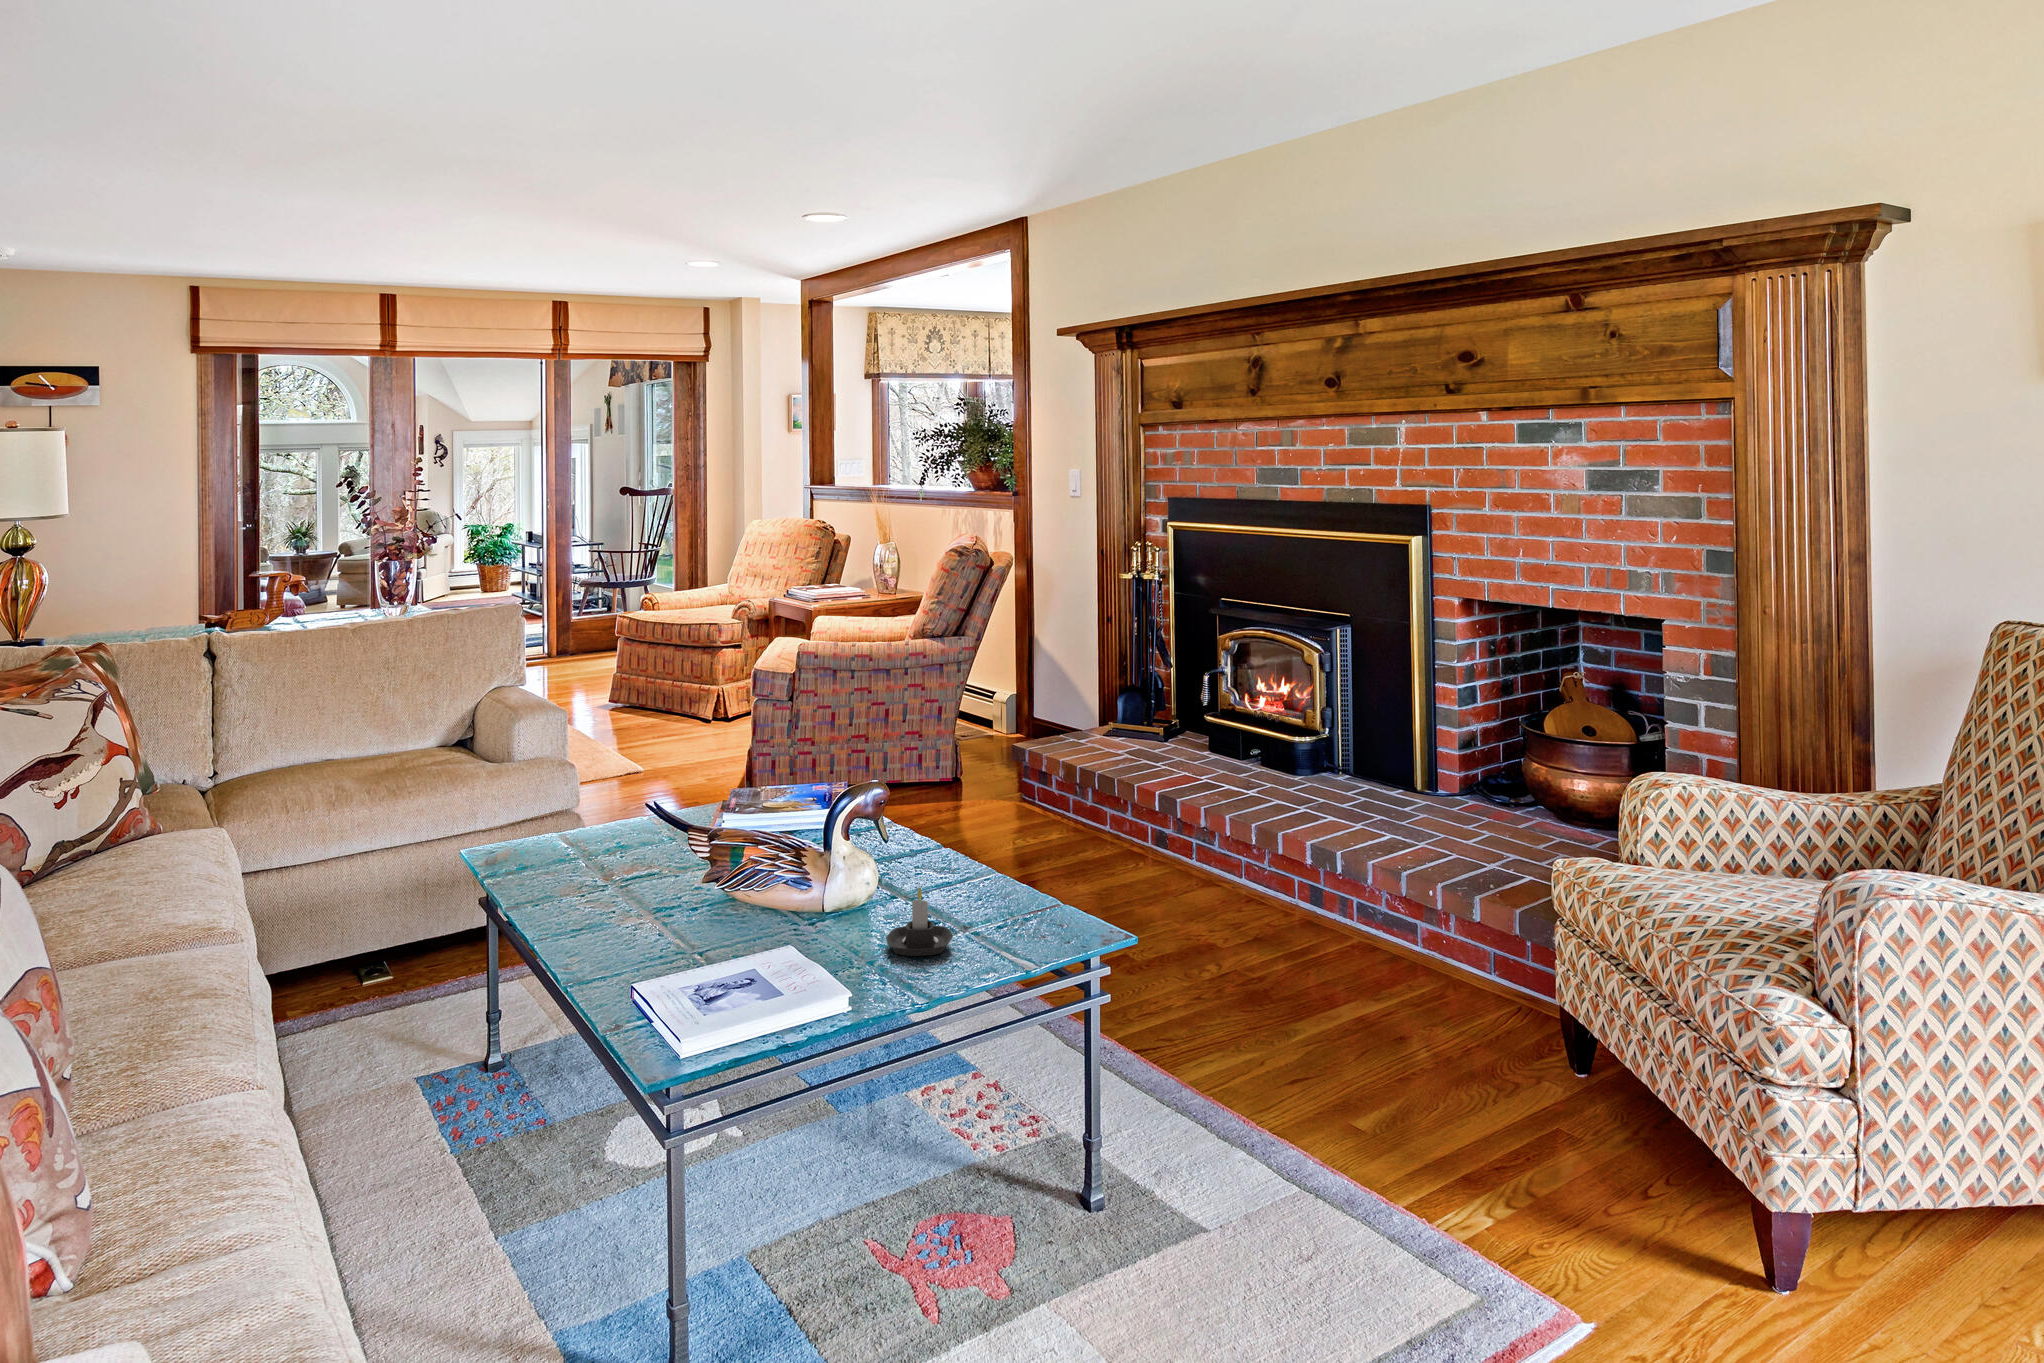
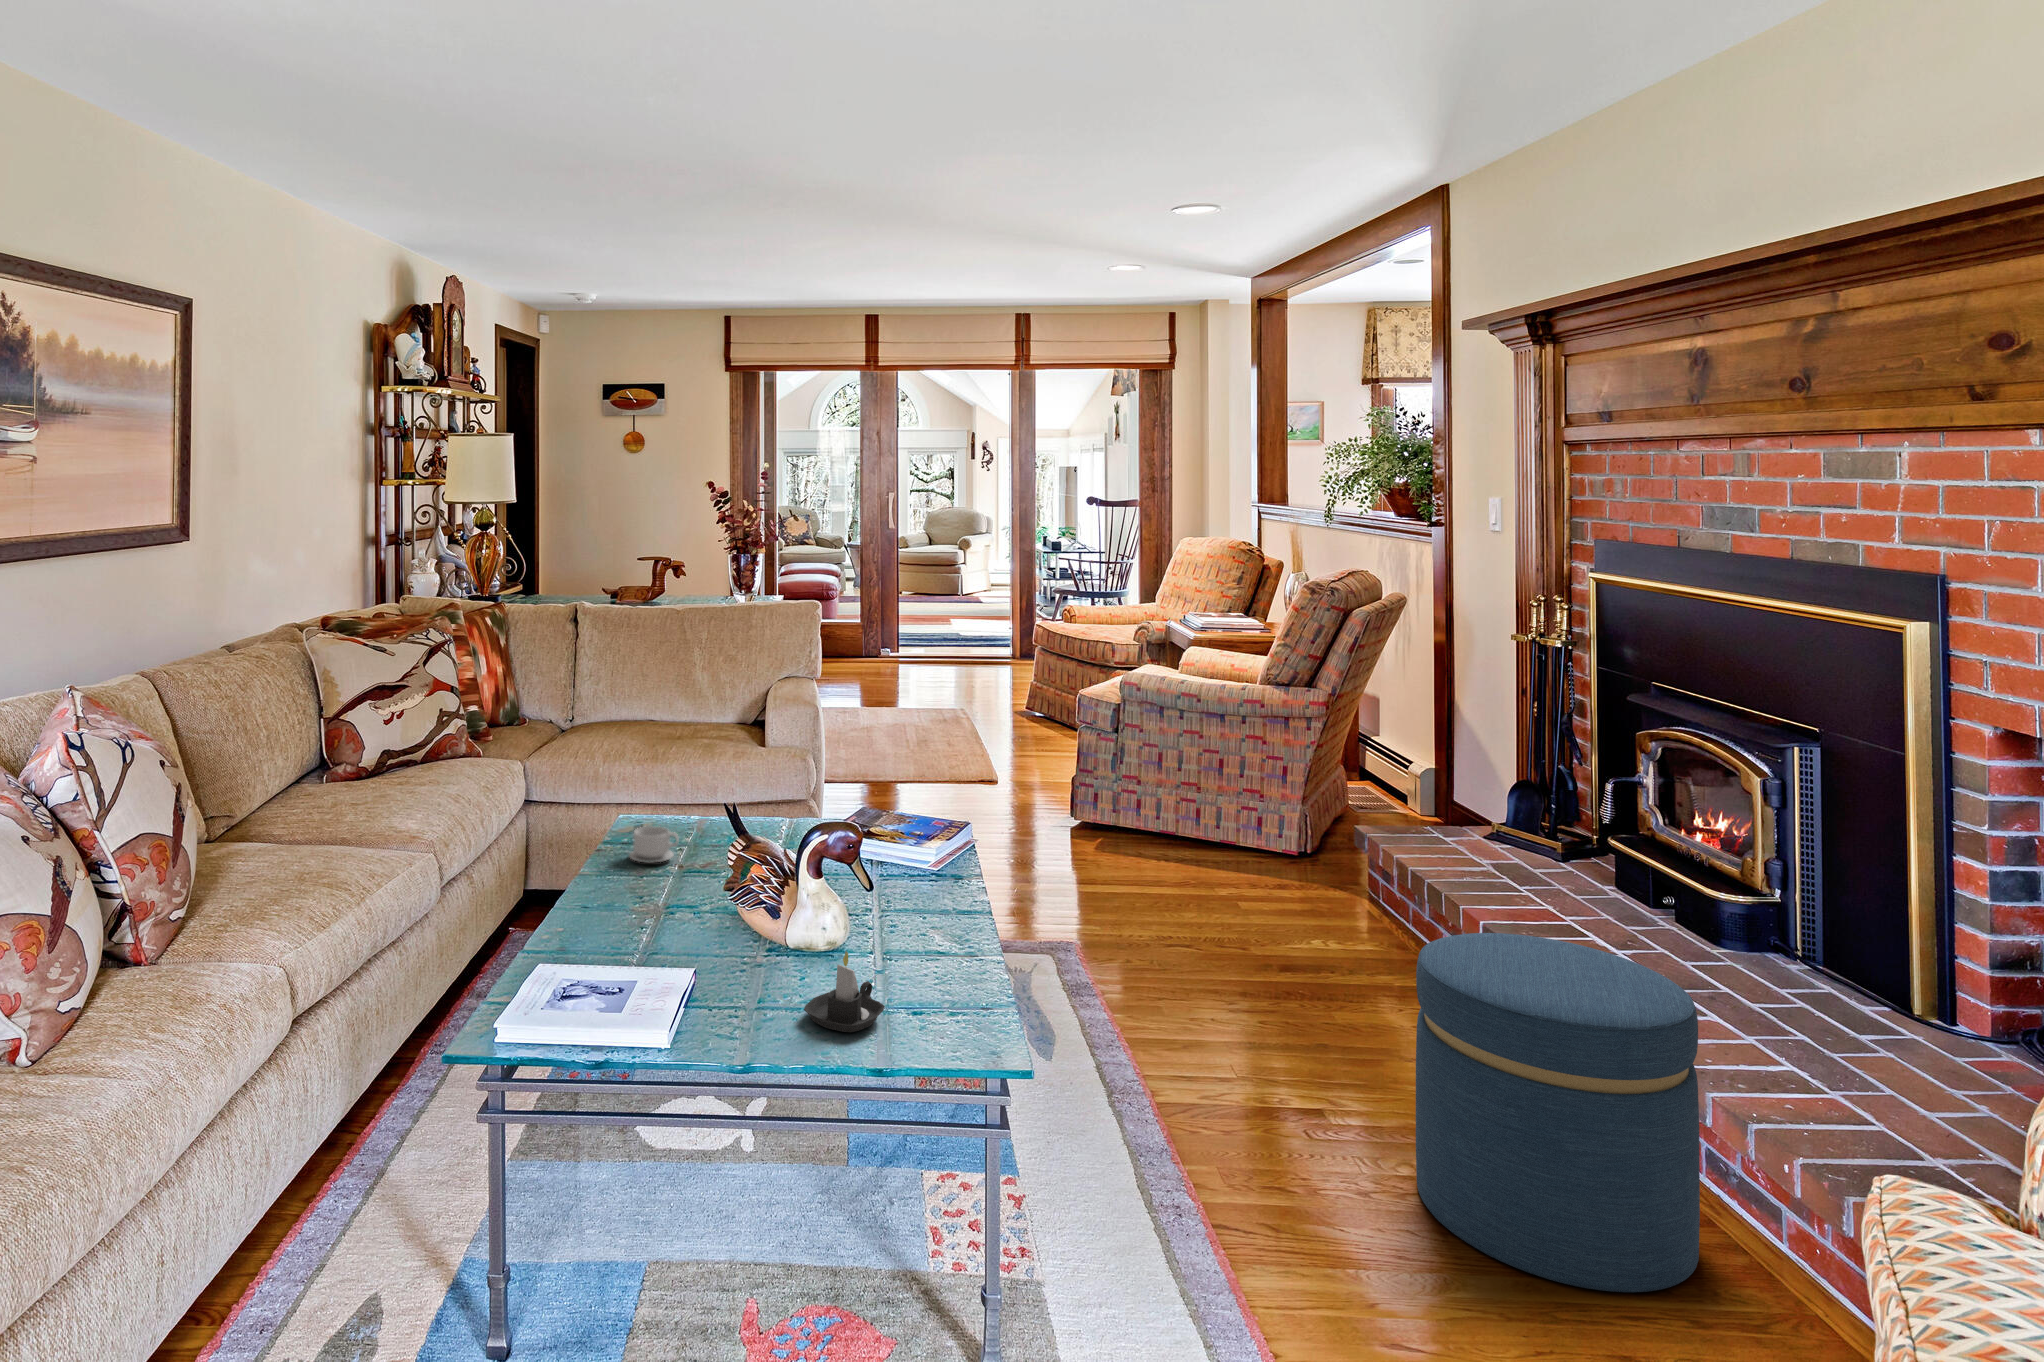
ottoman: none [1208,782,1386,1009] -> present [1416,933,1700,1292]
teacup: none [542,832,608,880] -> present [629,826,679,862]

